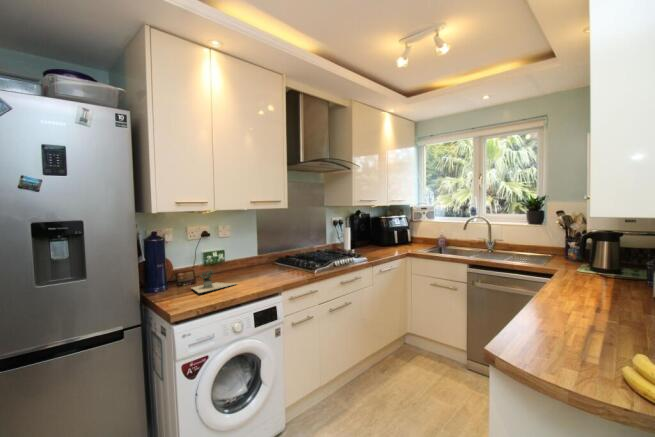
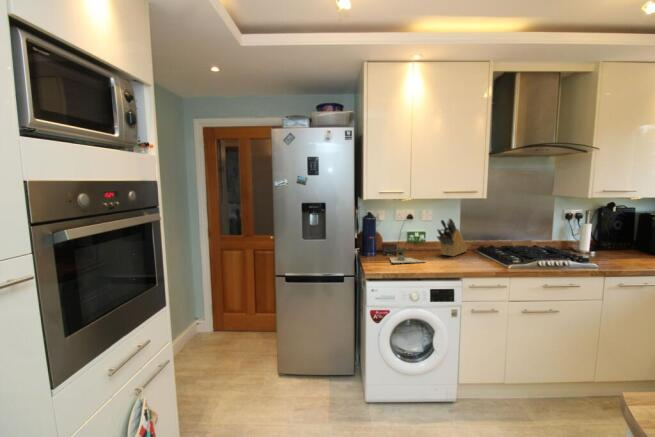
knife block: none [242,231,268,273] -> present [437,218,467,256]

